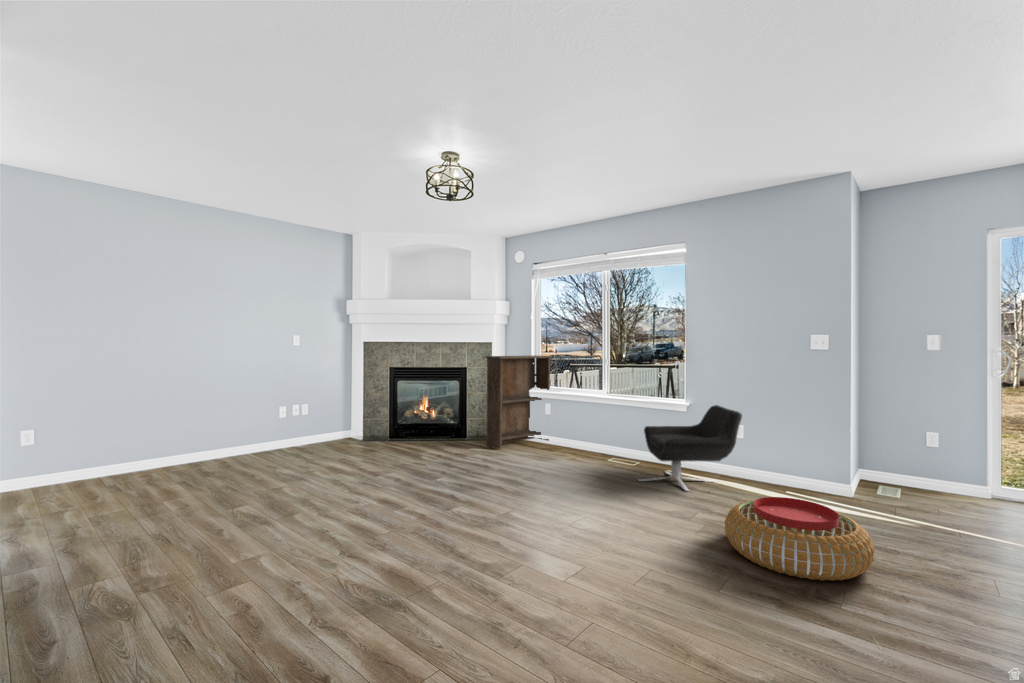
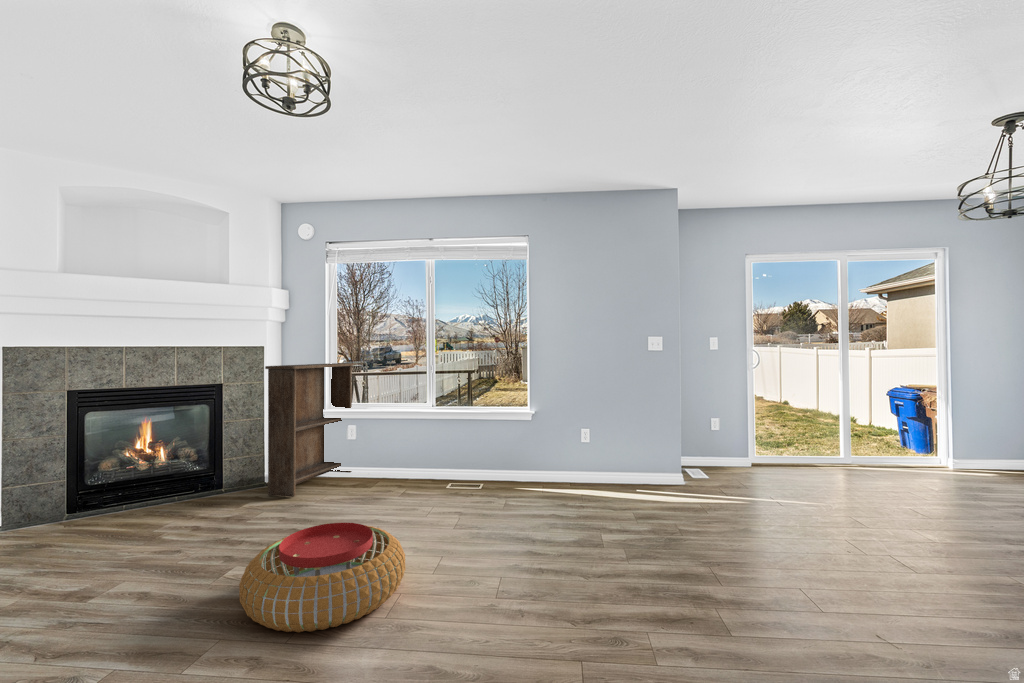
lounge chair: present [639,405,742,491] -> none [496,409,605,509]
pouf: present [725,497,875,581] -> present [239,523,405,632]

